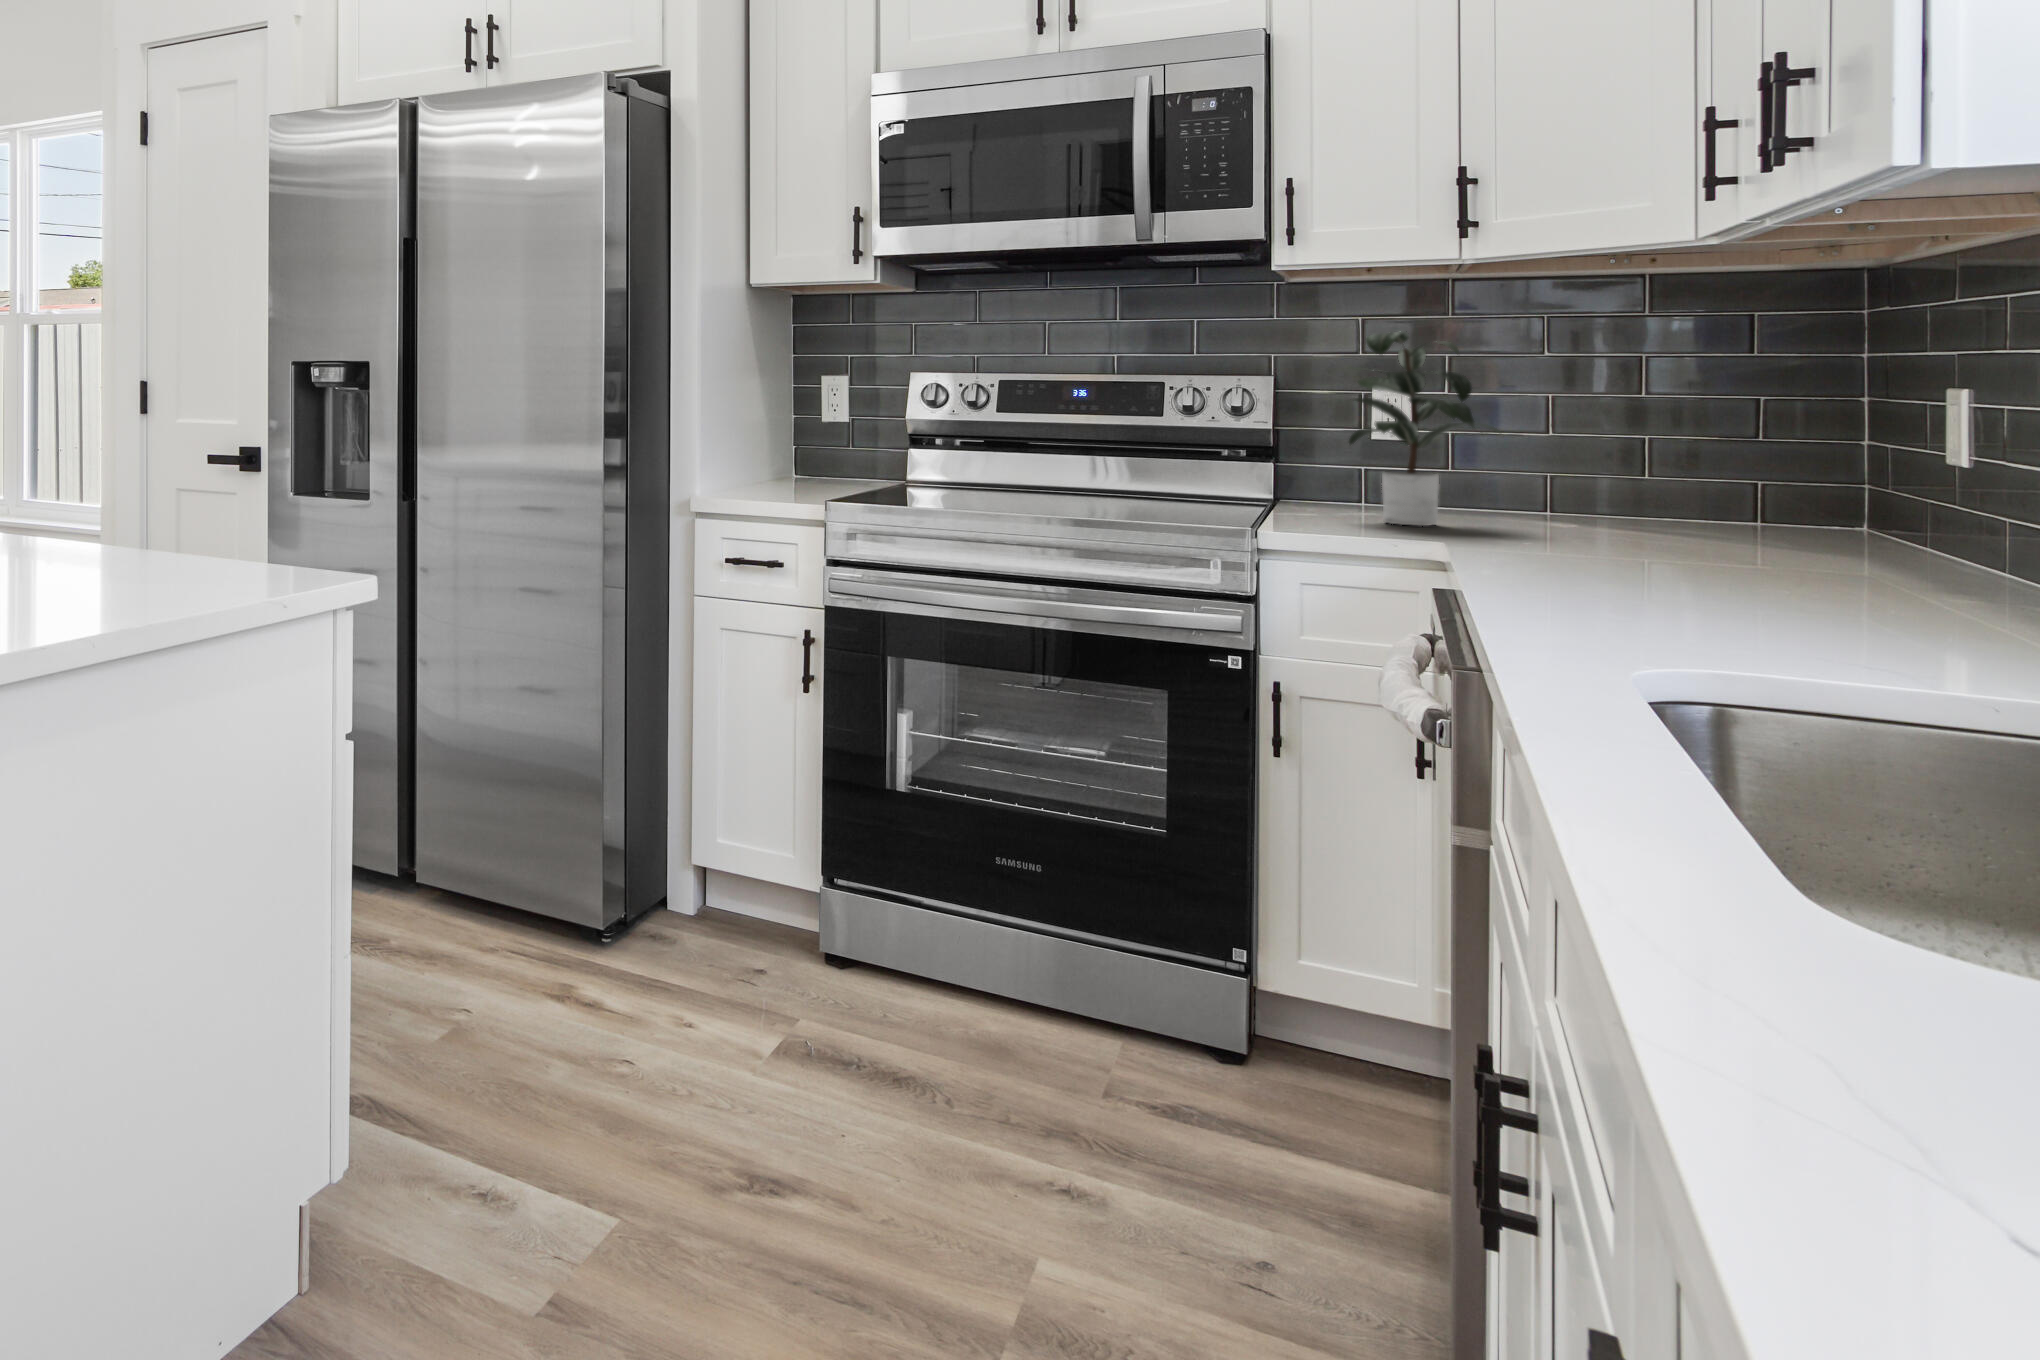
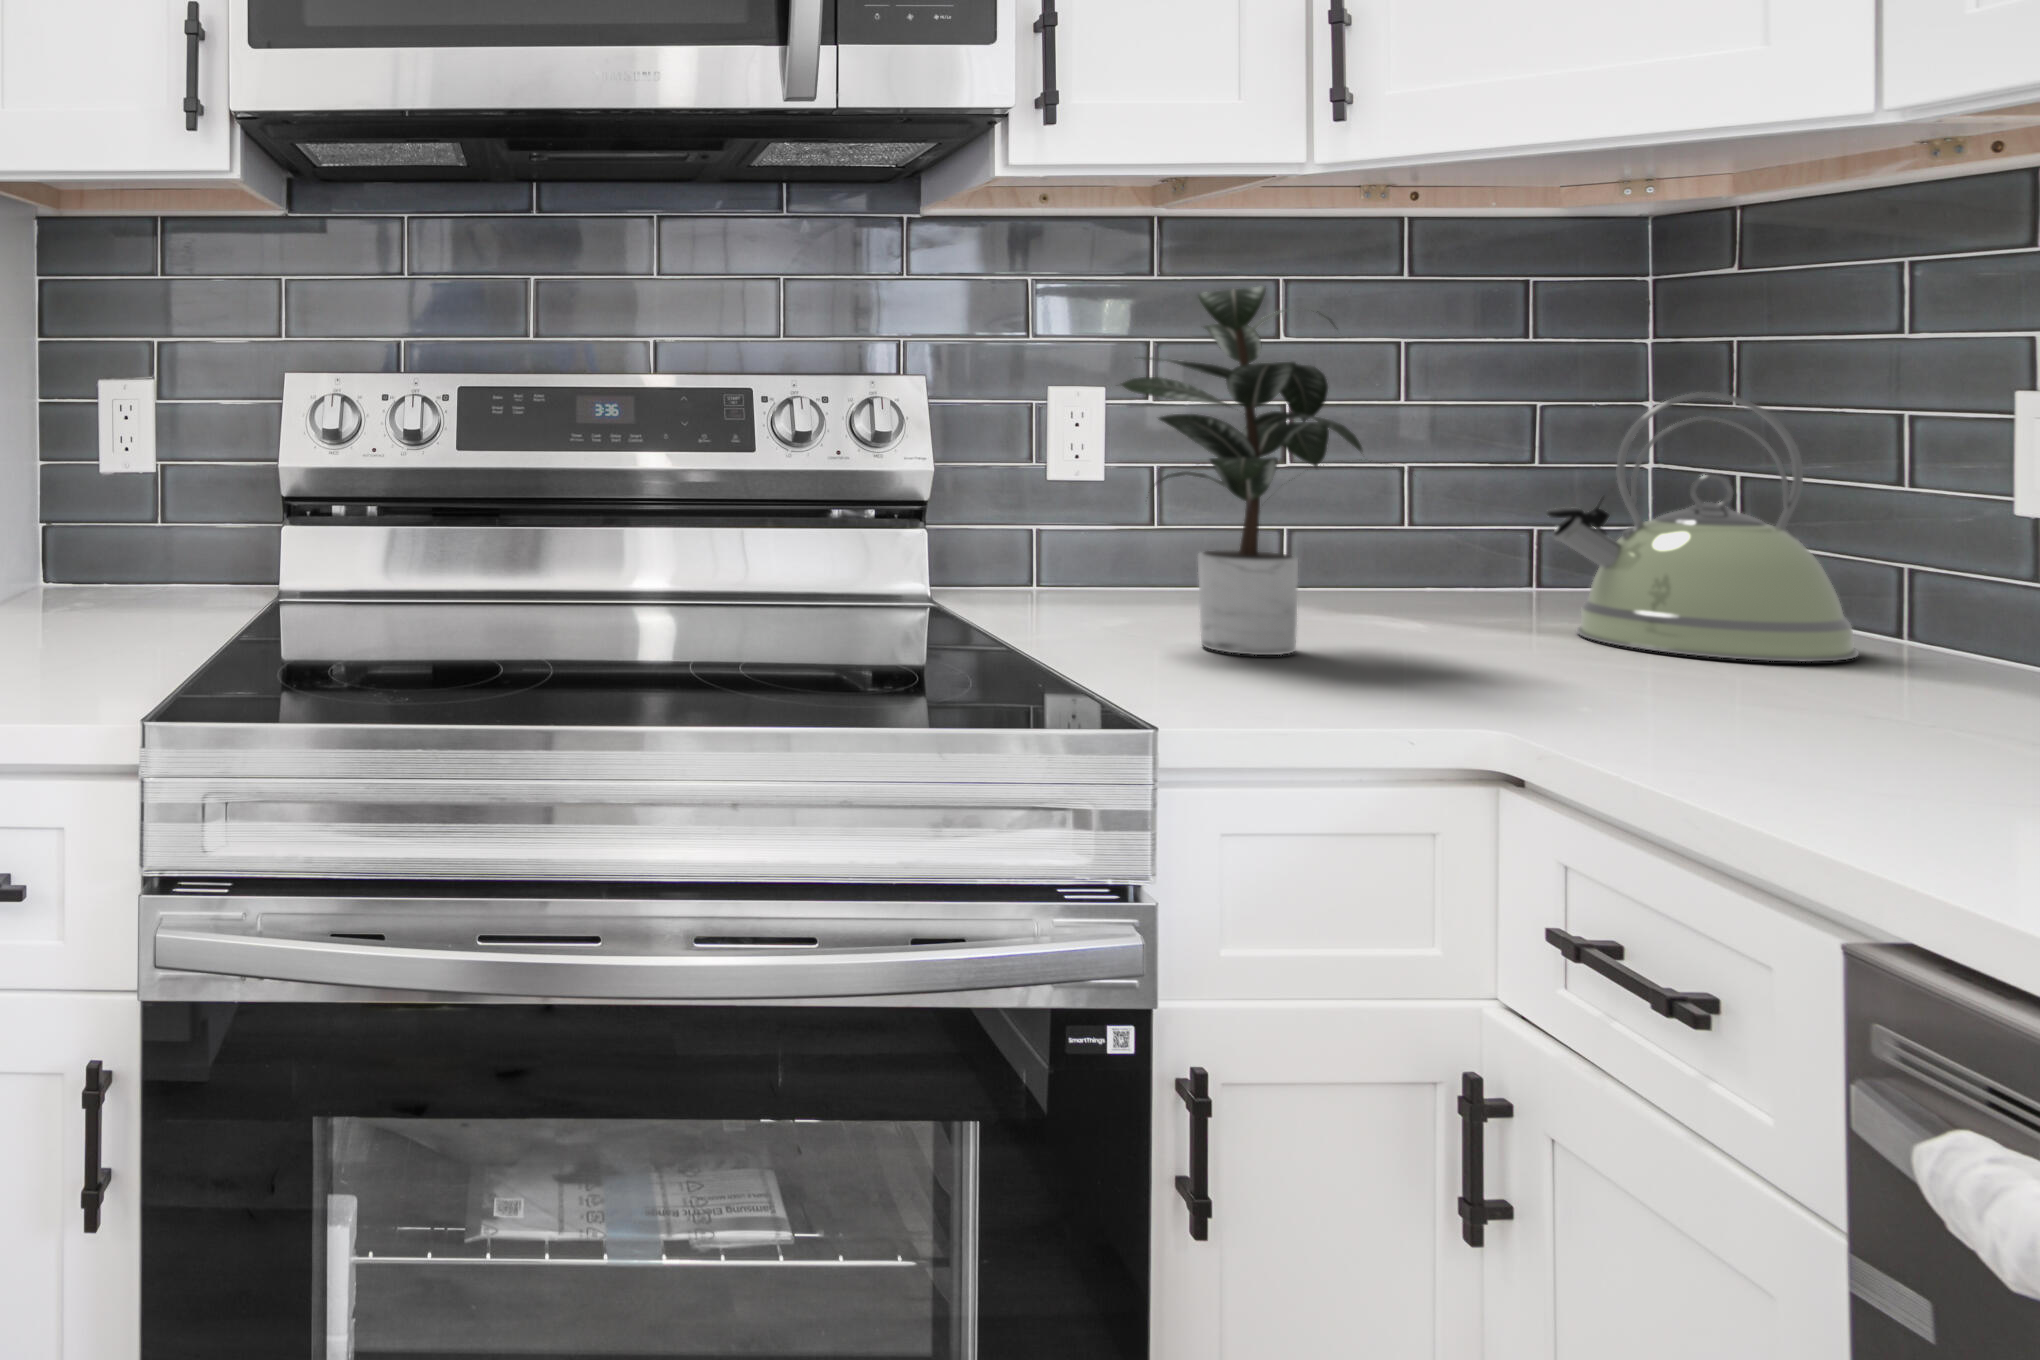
kettle: none [1641,387,1834,544] -> present [1547,392,1859,662]

